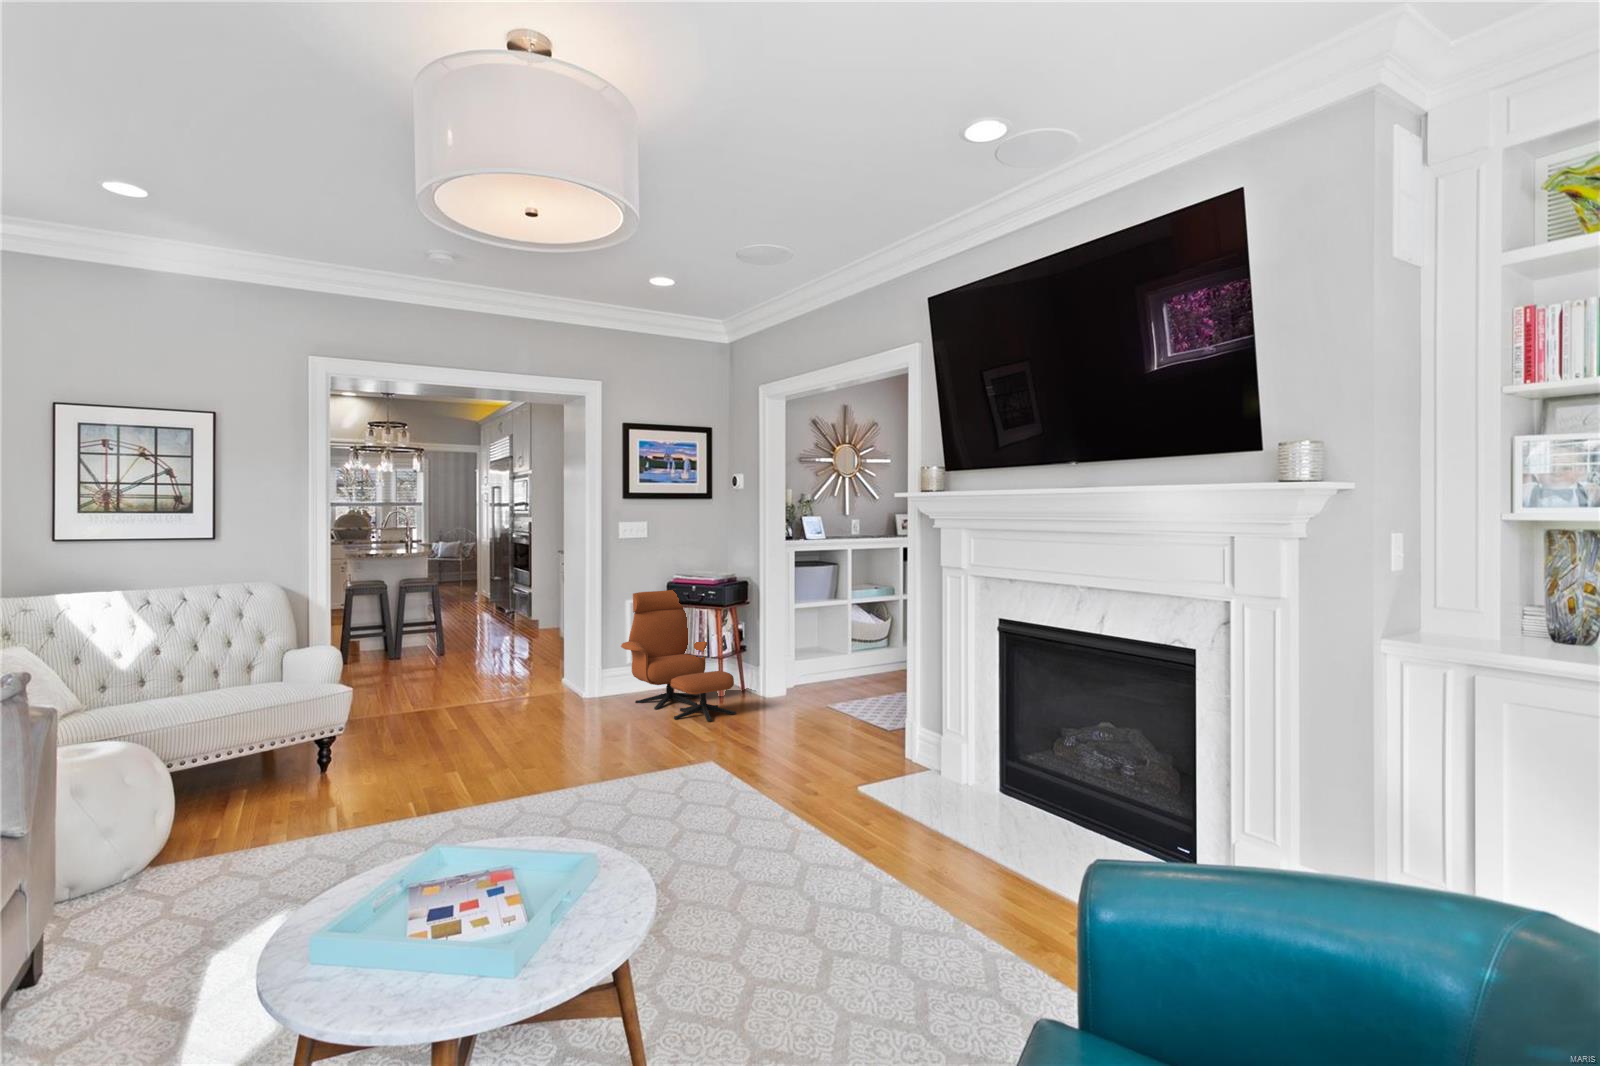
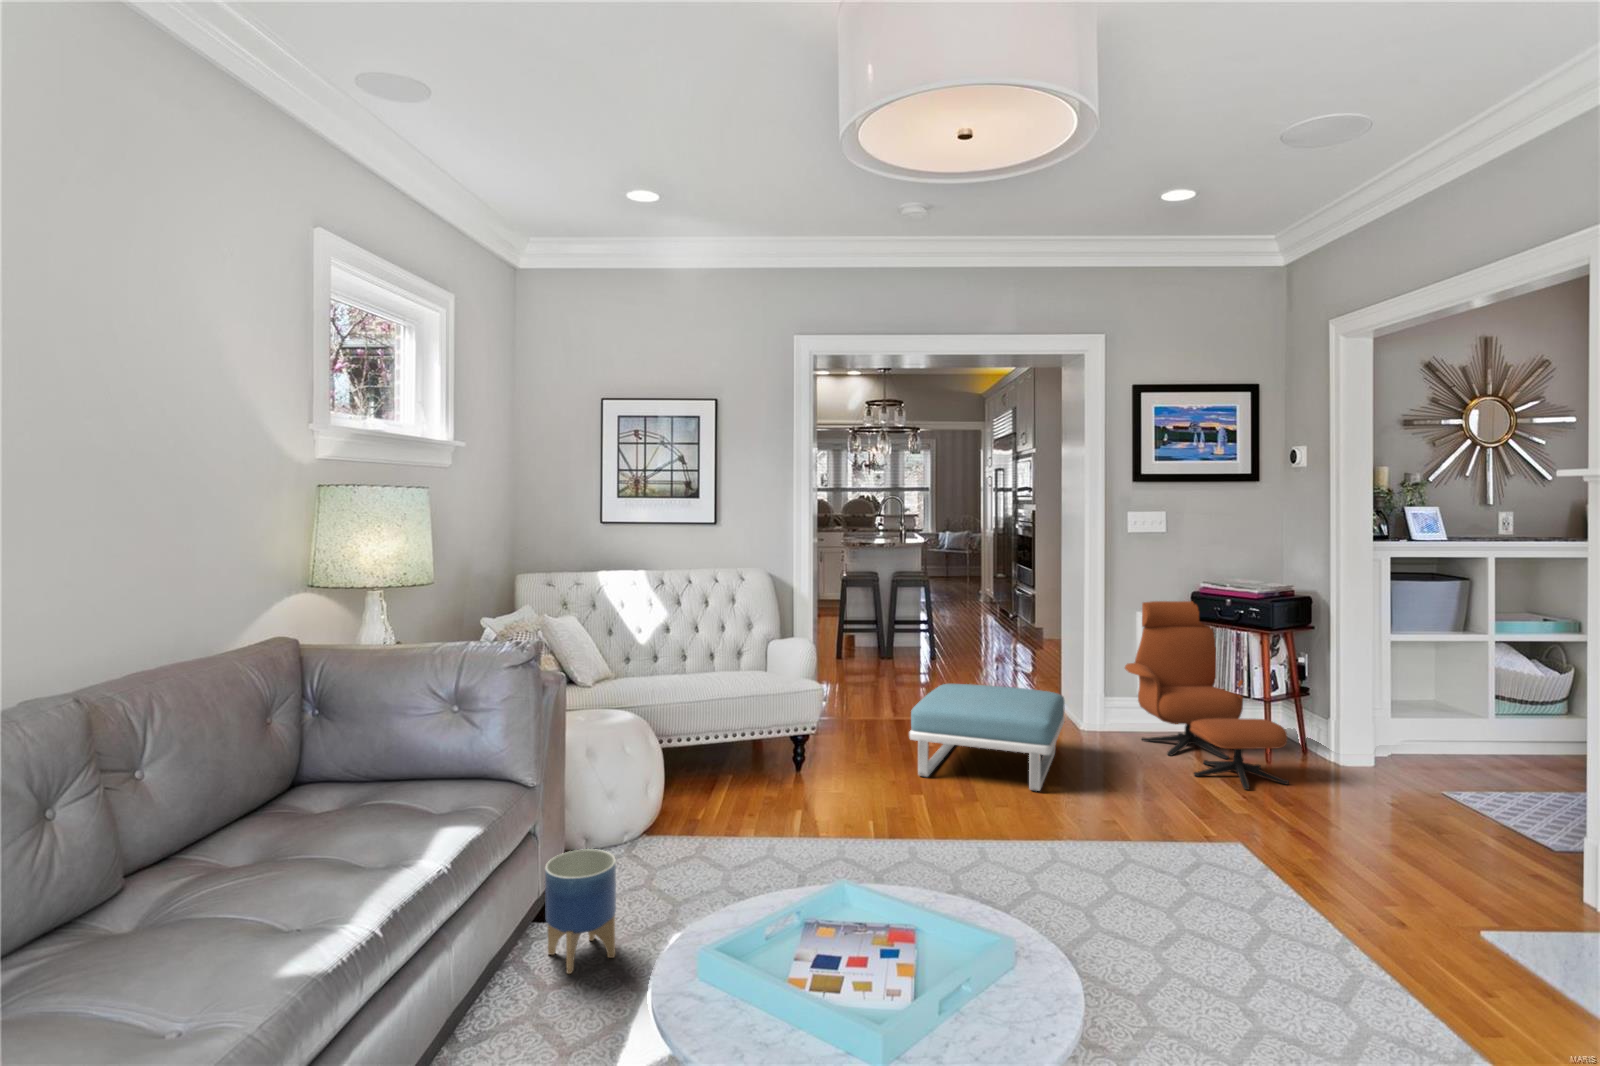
footstool: none [445,671,577,755] -> present [909,684,1065,791]
planter: none [105,843,190,959] -> present [545,849,616,974]

